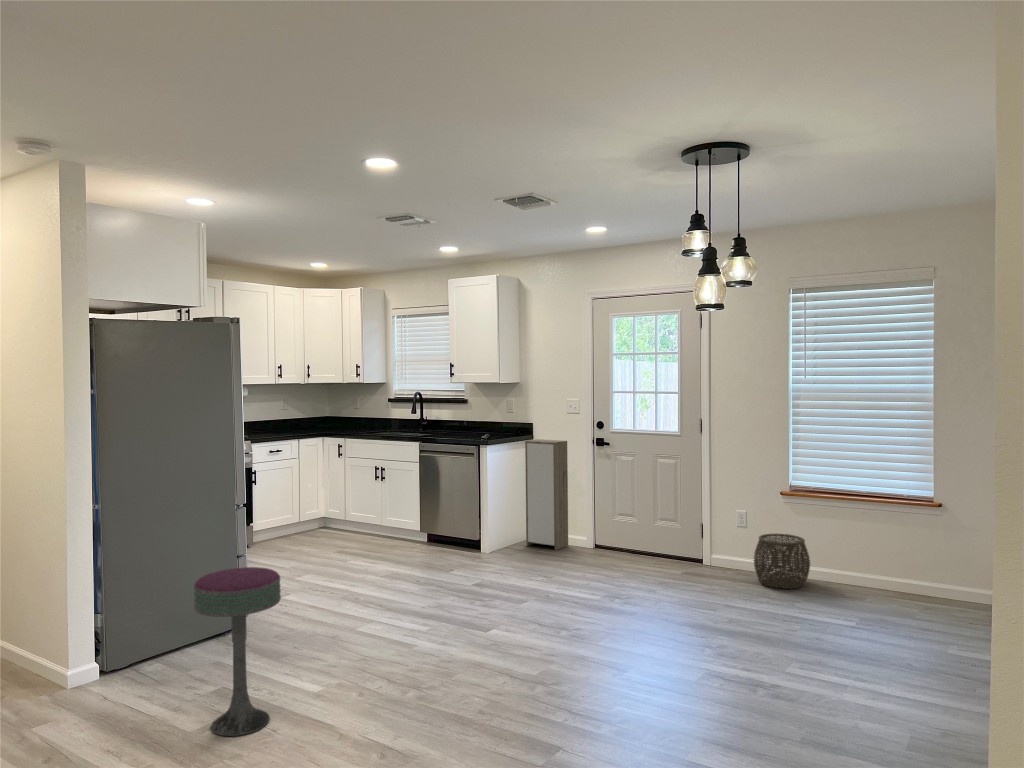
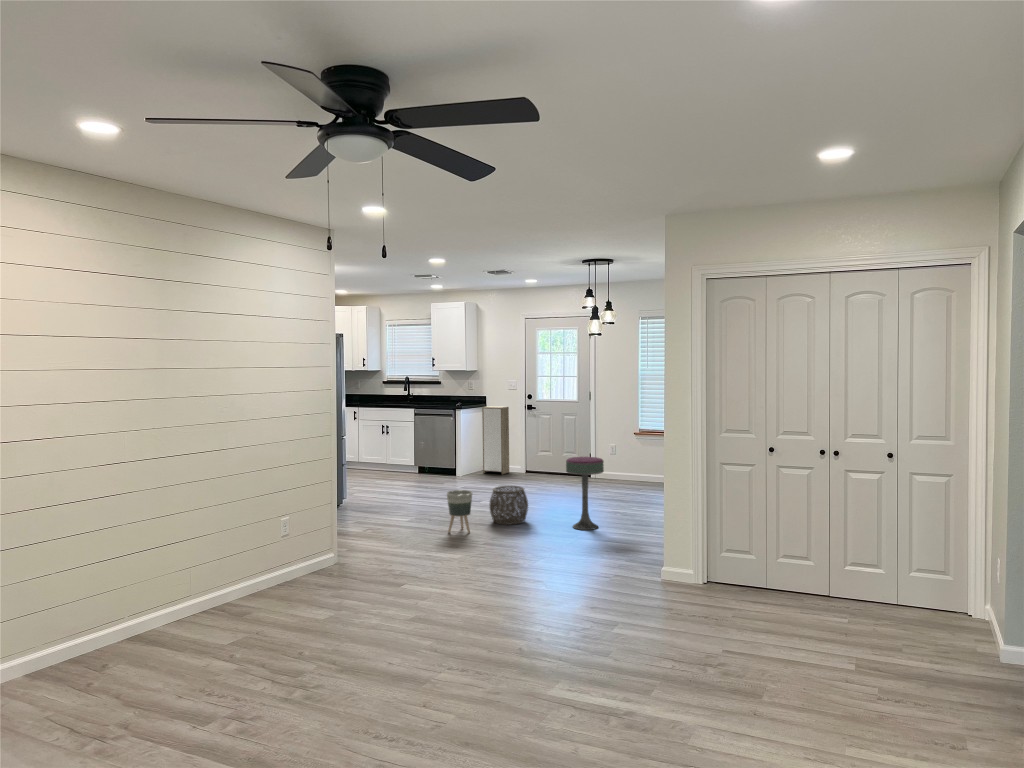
woven basket: present [754,534,810,589] -> present [489,486,528,525]
bar stool: present [194,567,281,736] -> present [566,457,604,530]
planter: none [390,627,444,726] -> present [447,490,472,533]

